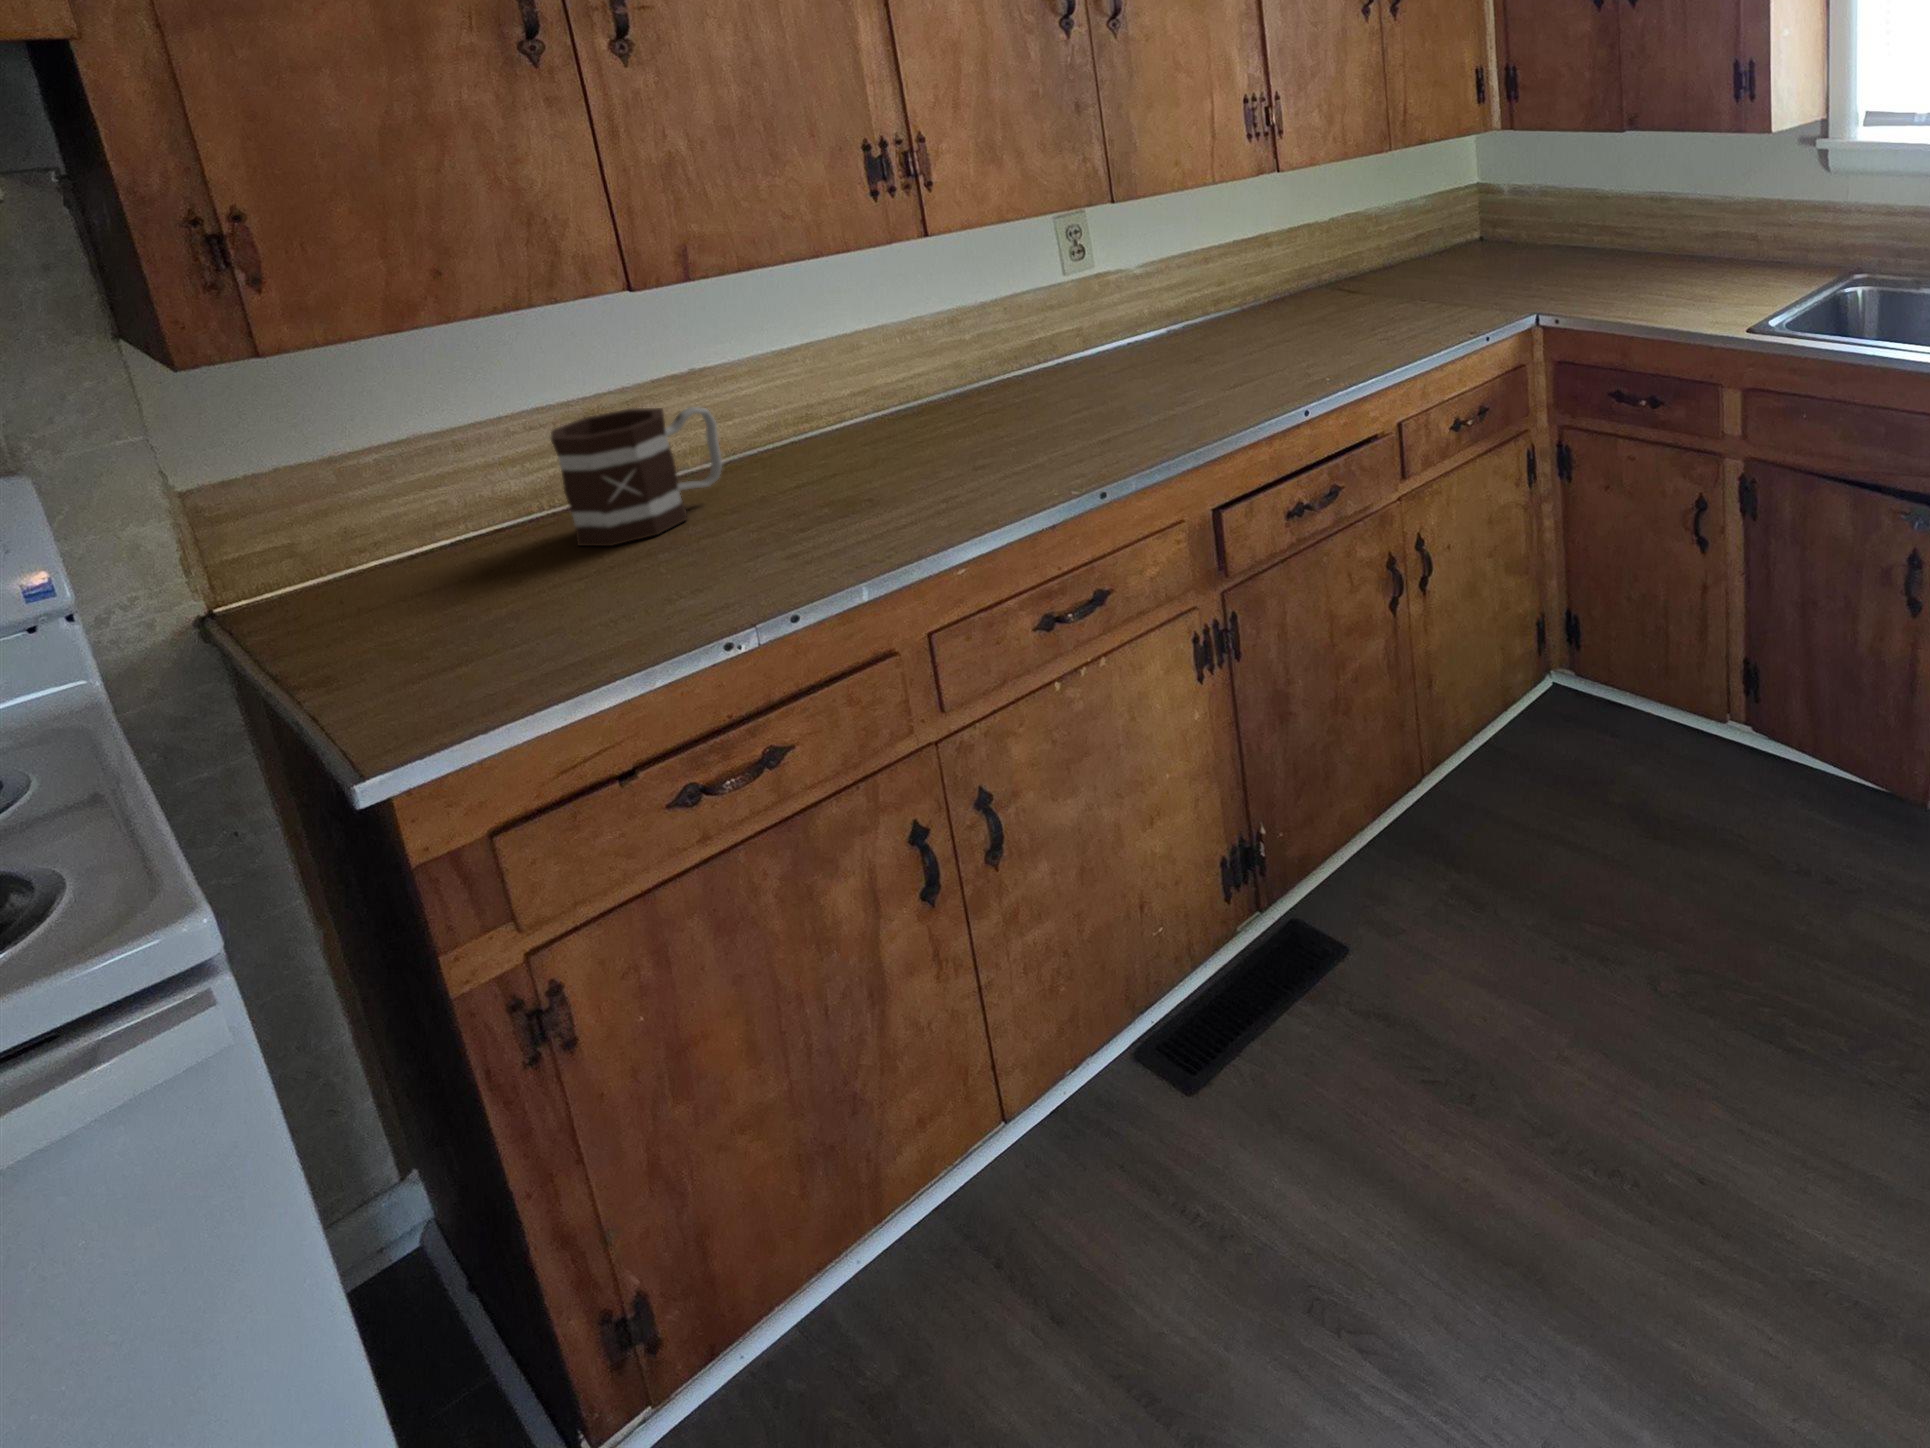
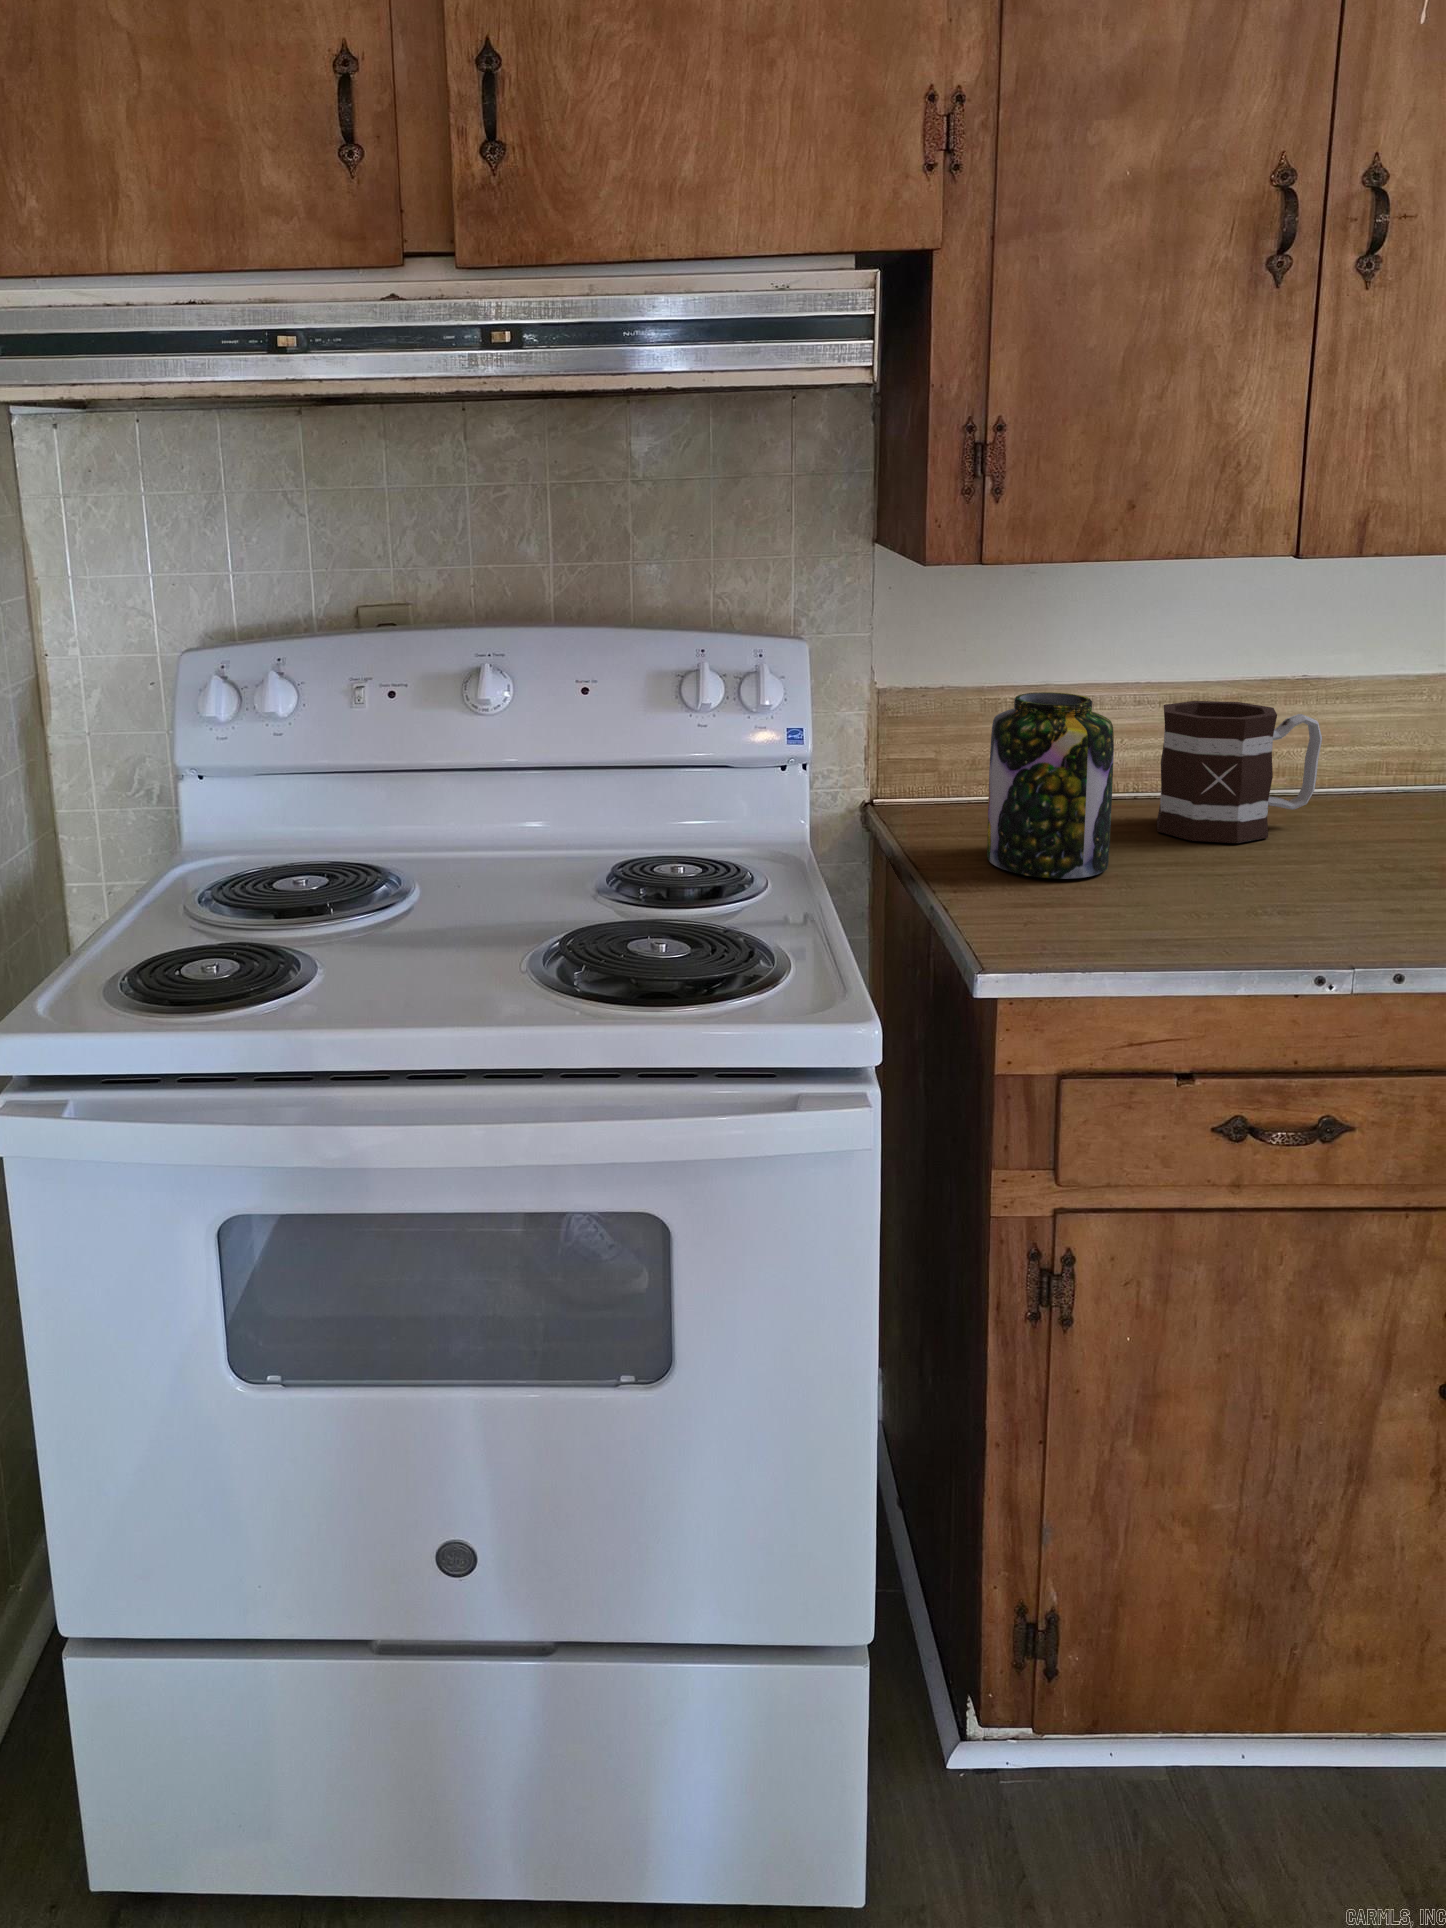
jar: none [335,454,518,648] -> present [987,692,1114,879]

